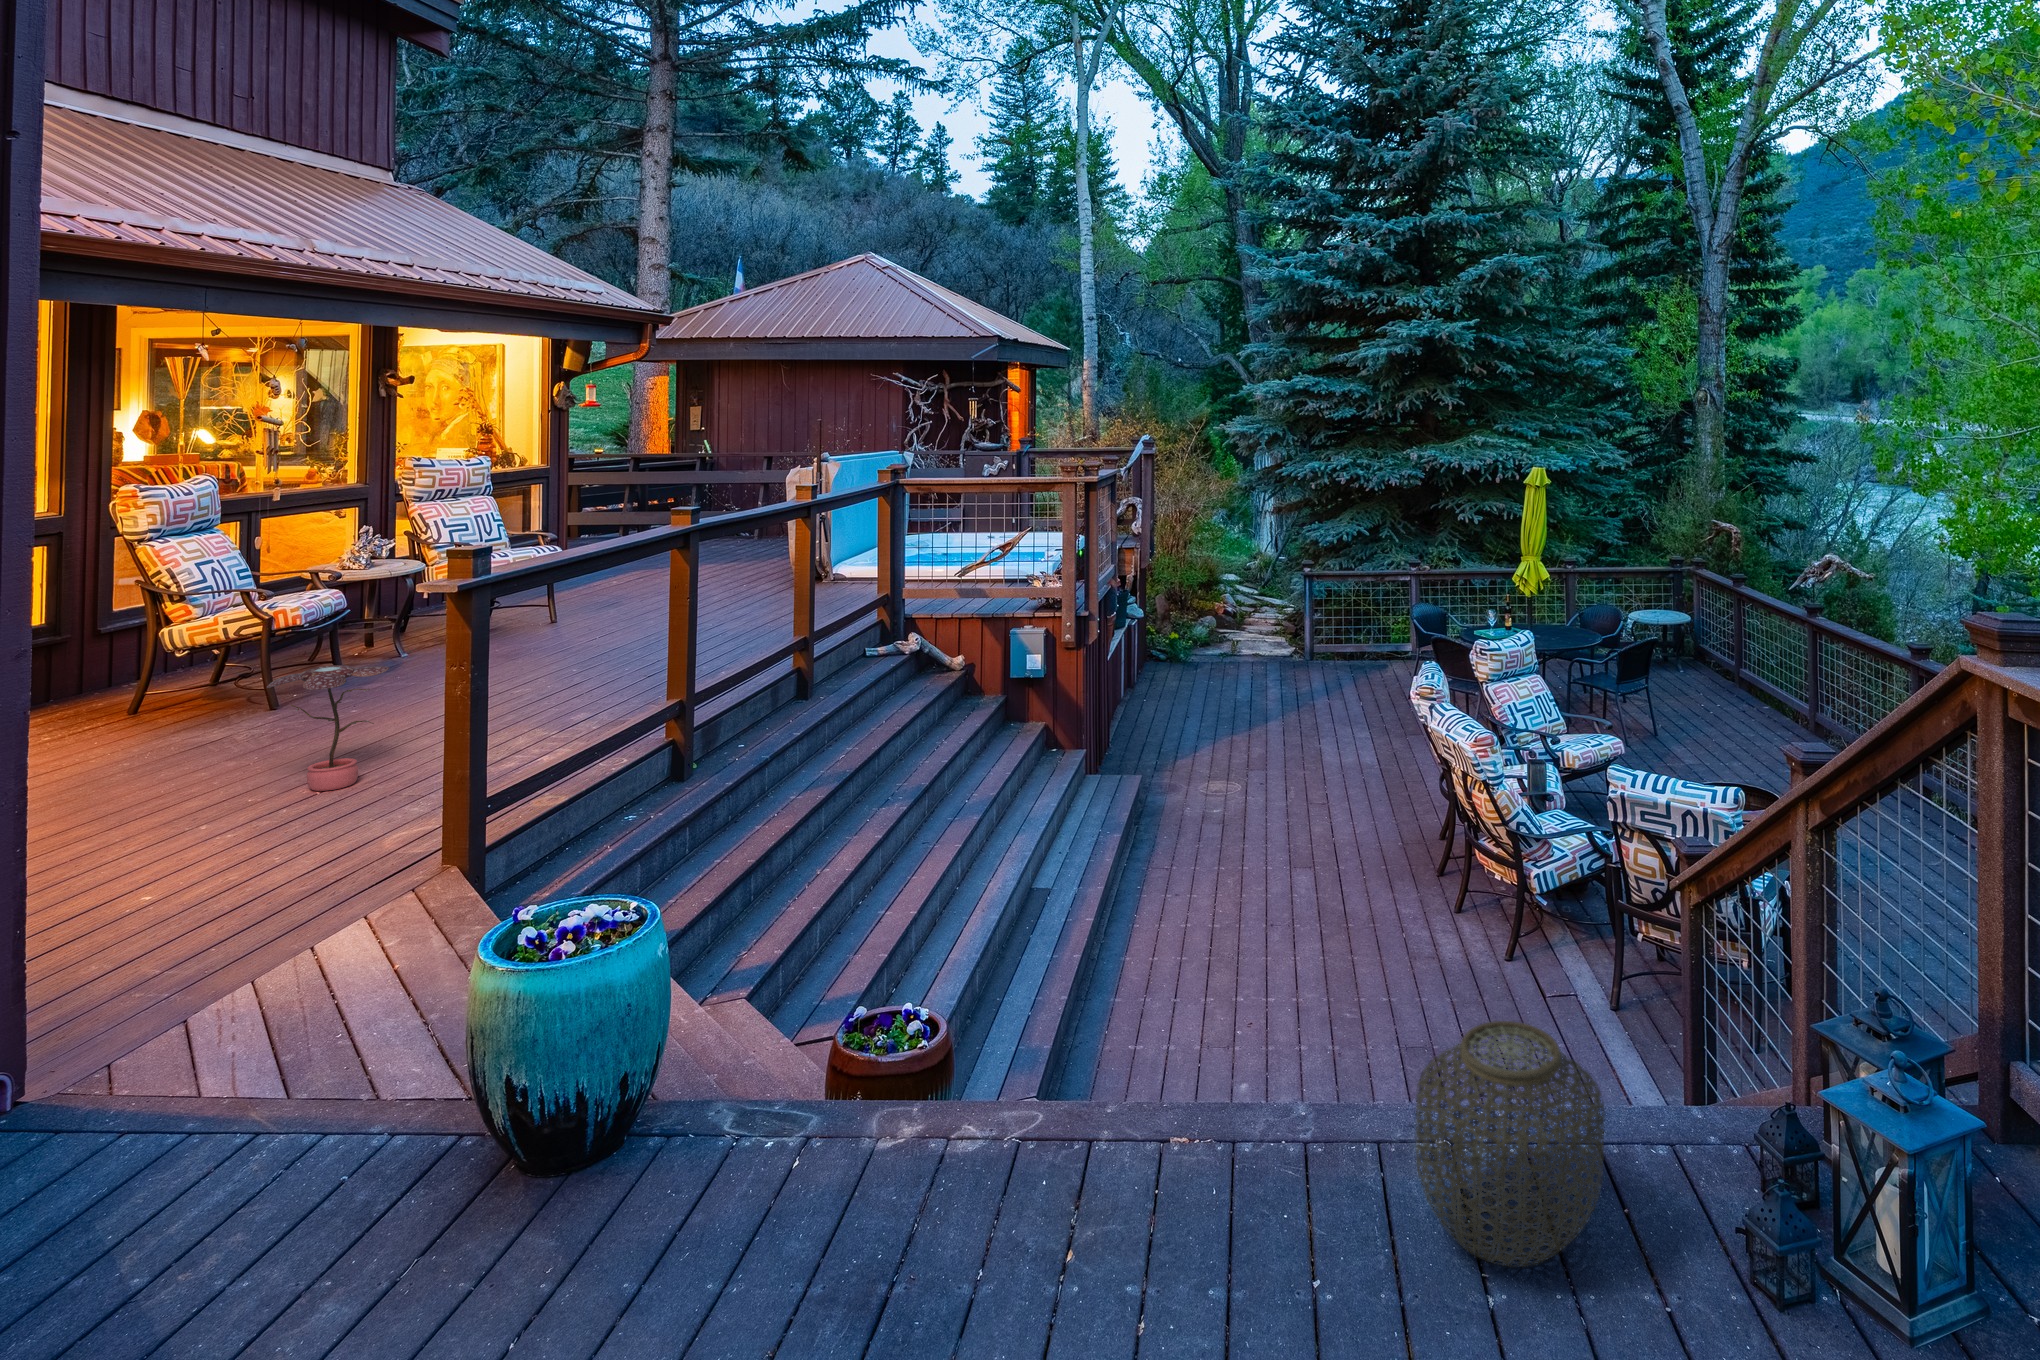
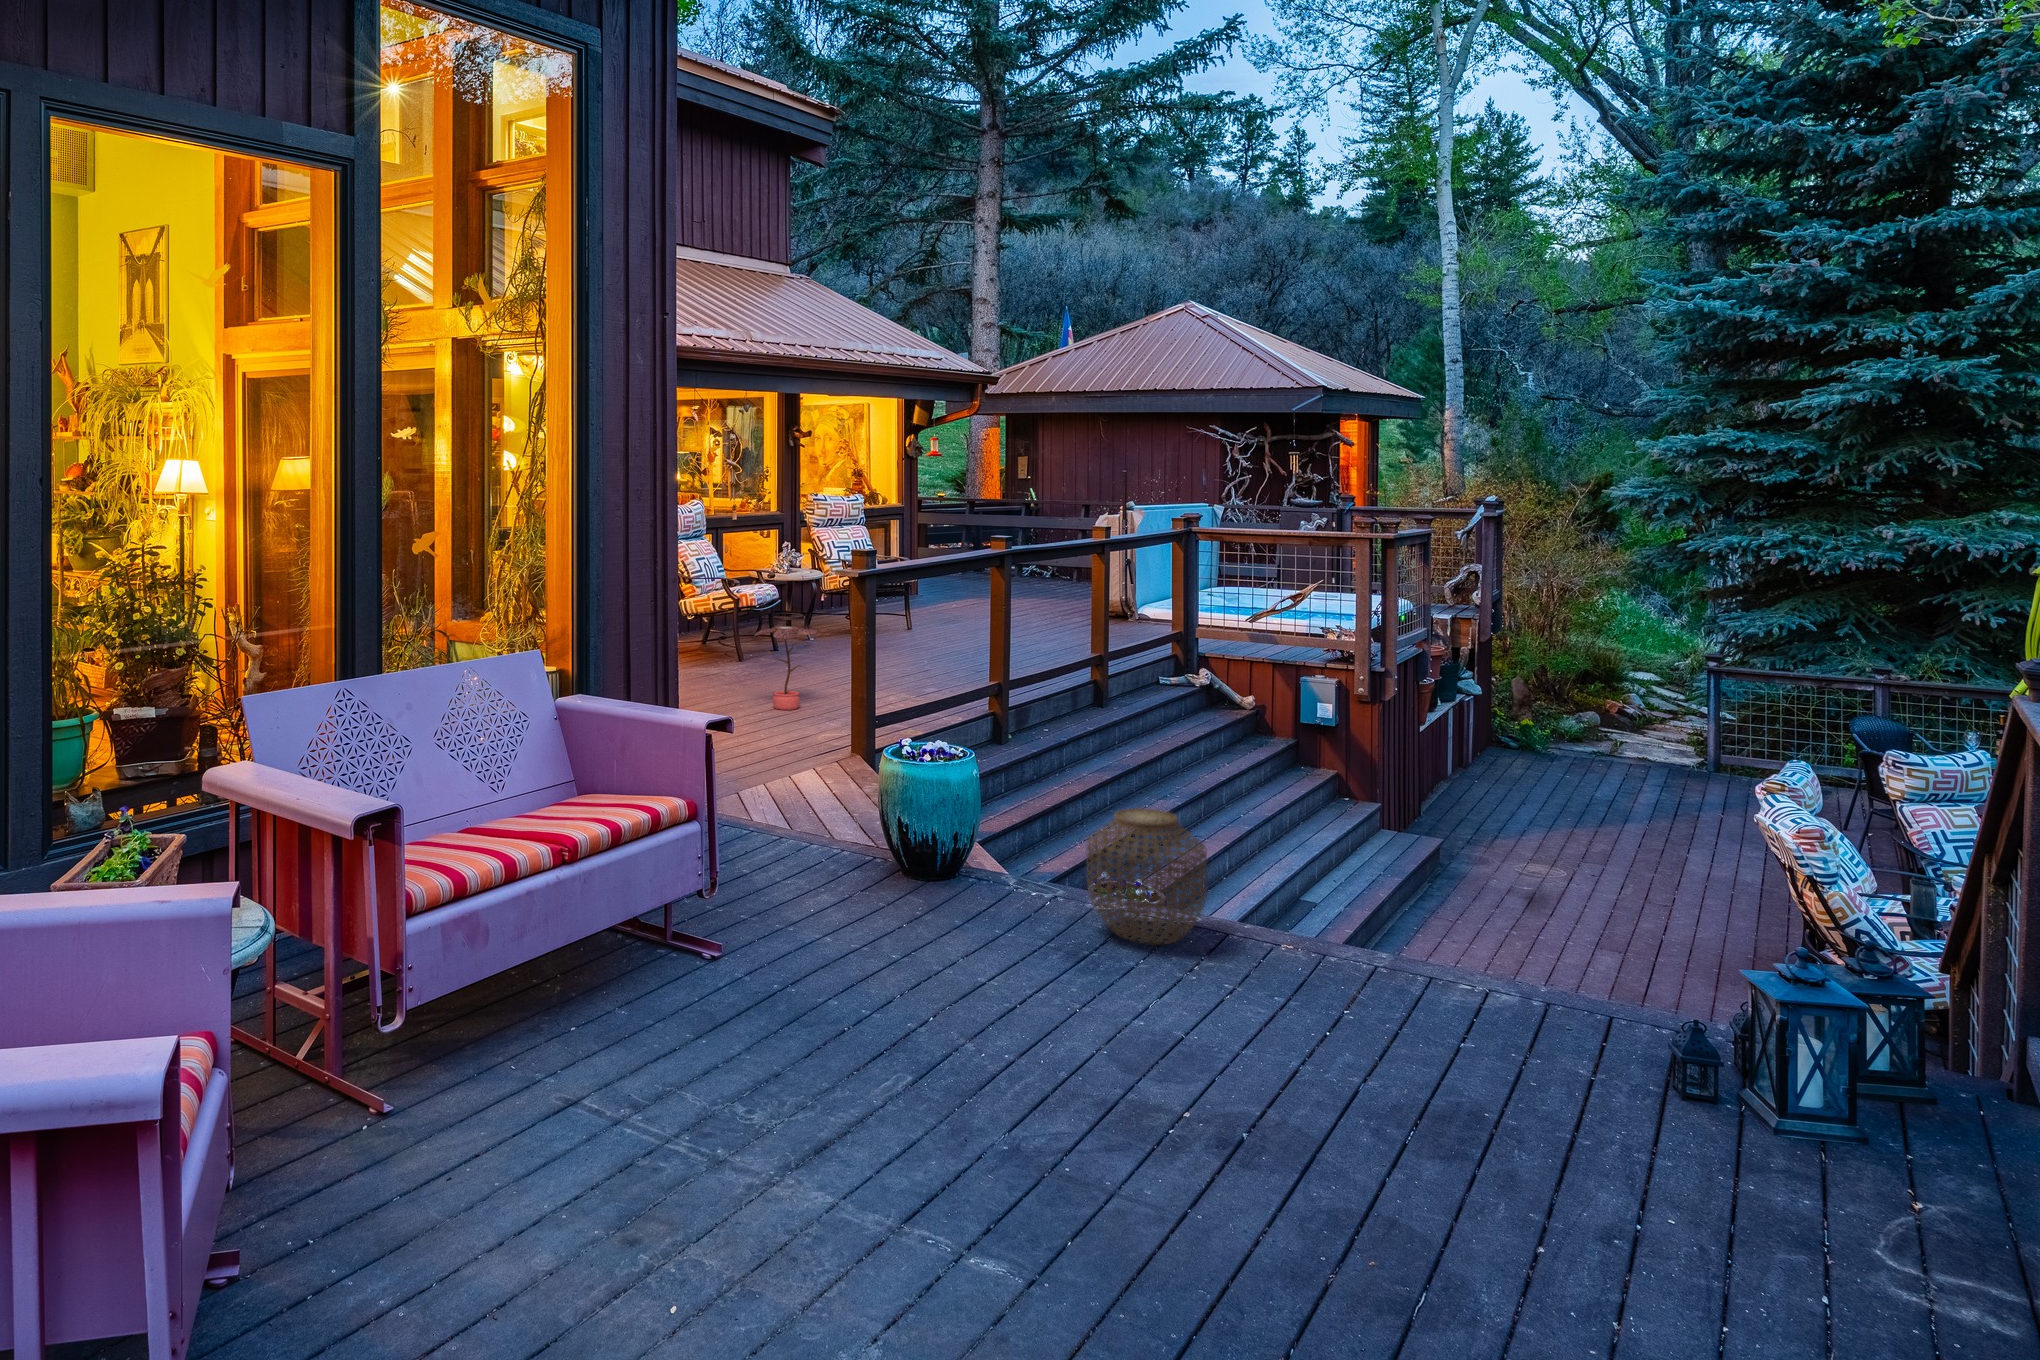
woven basket: present [1416,1021,1604,1267] -> present [1087,808,1207,944]

